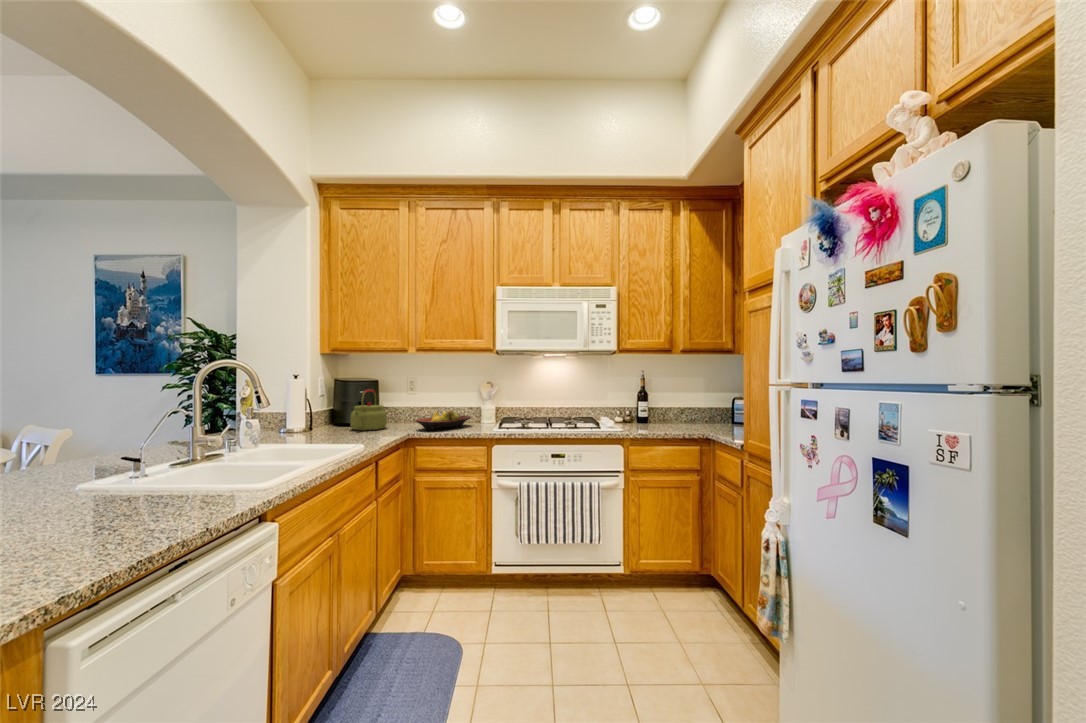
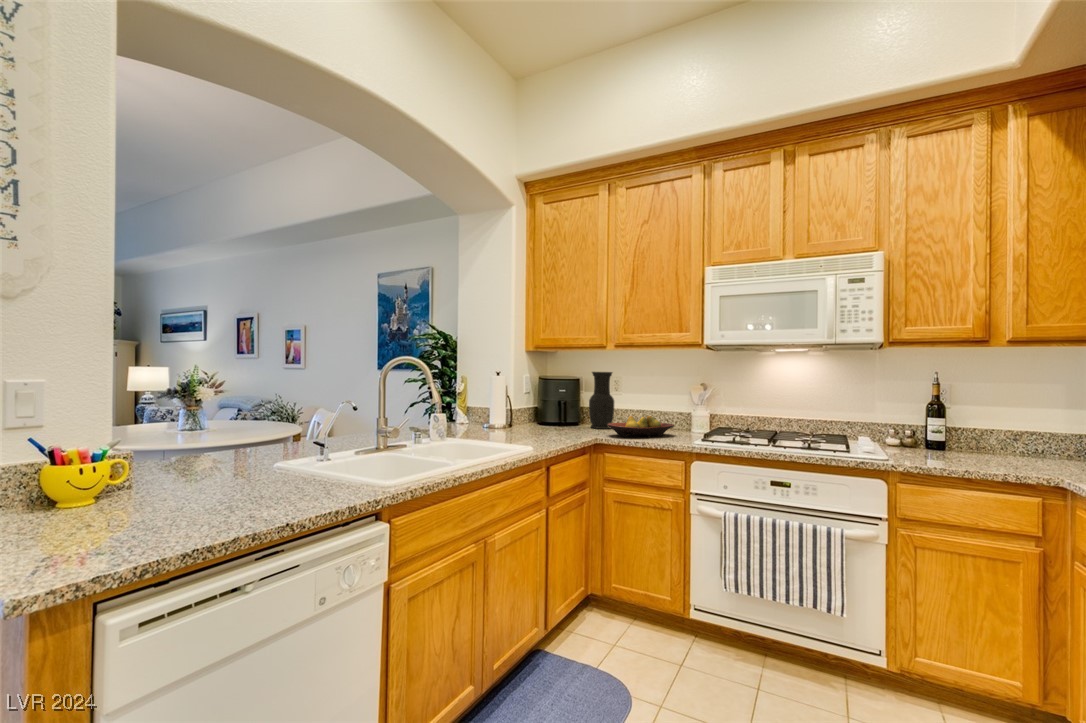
vase: none [390,373,413,424] -> present [589,372,614,429]
kettle: present [350,389,387,431] -> none [546,388,582,432]

